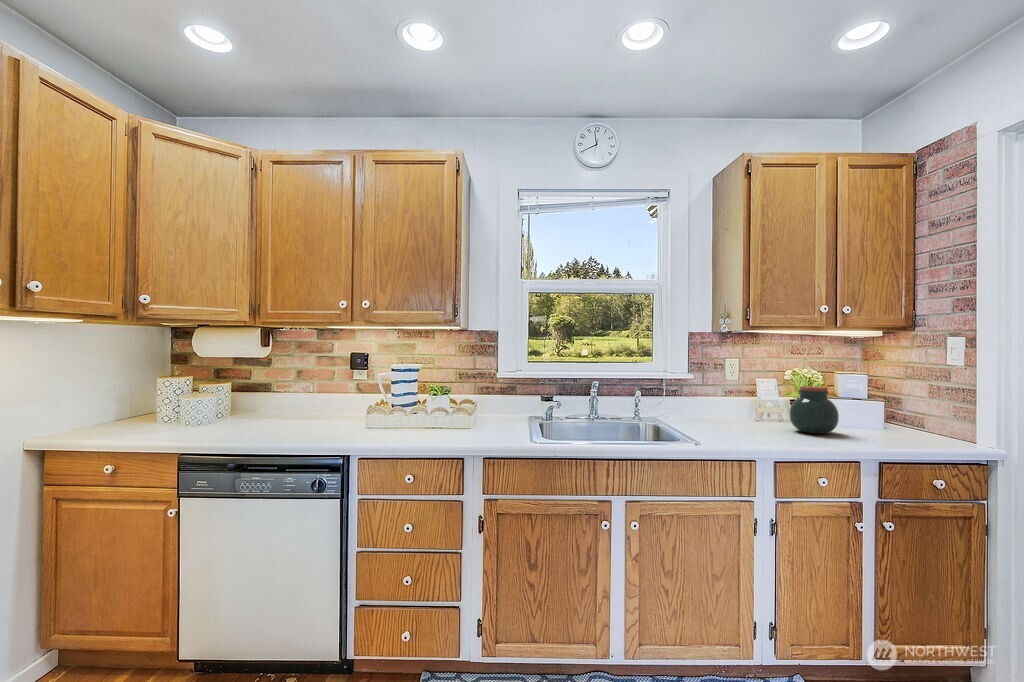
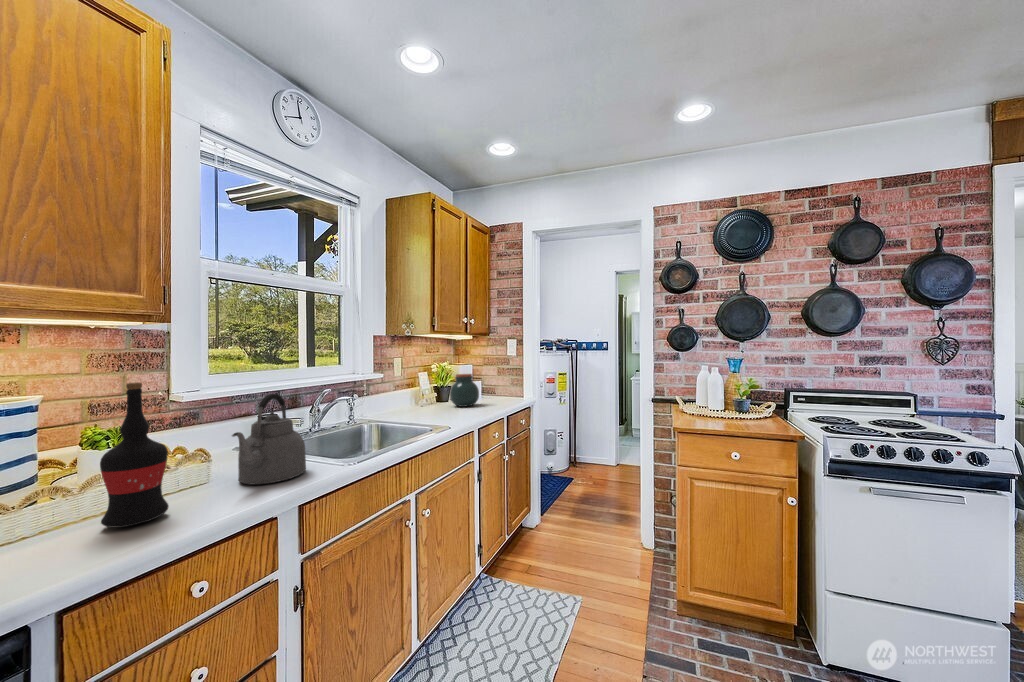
wine bottle: none [399,363,426,437] -> present [100,382,169,527]
kettle: none [452,378,511,440] -> present [232,394,306,484]

